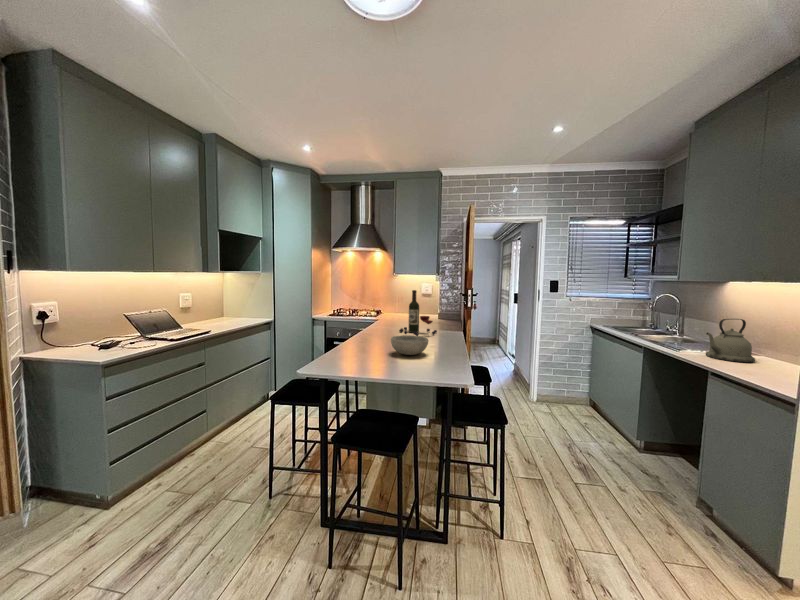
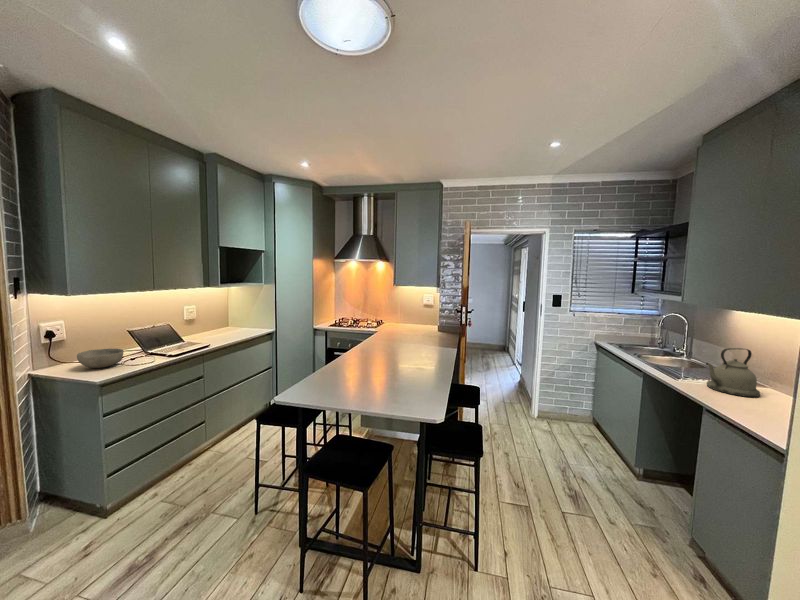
wine bottle: present [399,290,437,336] -> none [390,307,428,356]
bowl: present [391,335,429,355] -> present [77,349,124,368]

